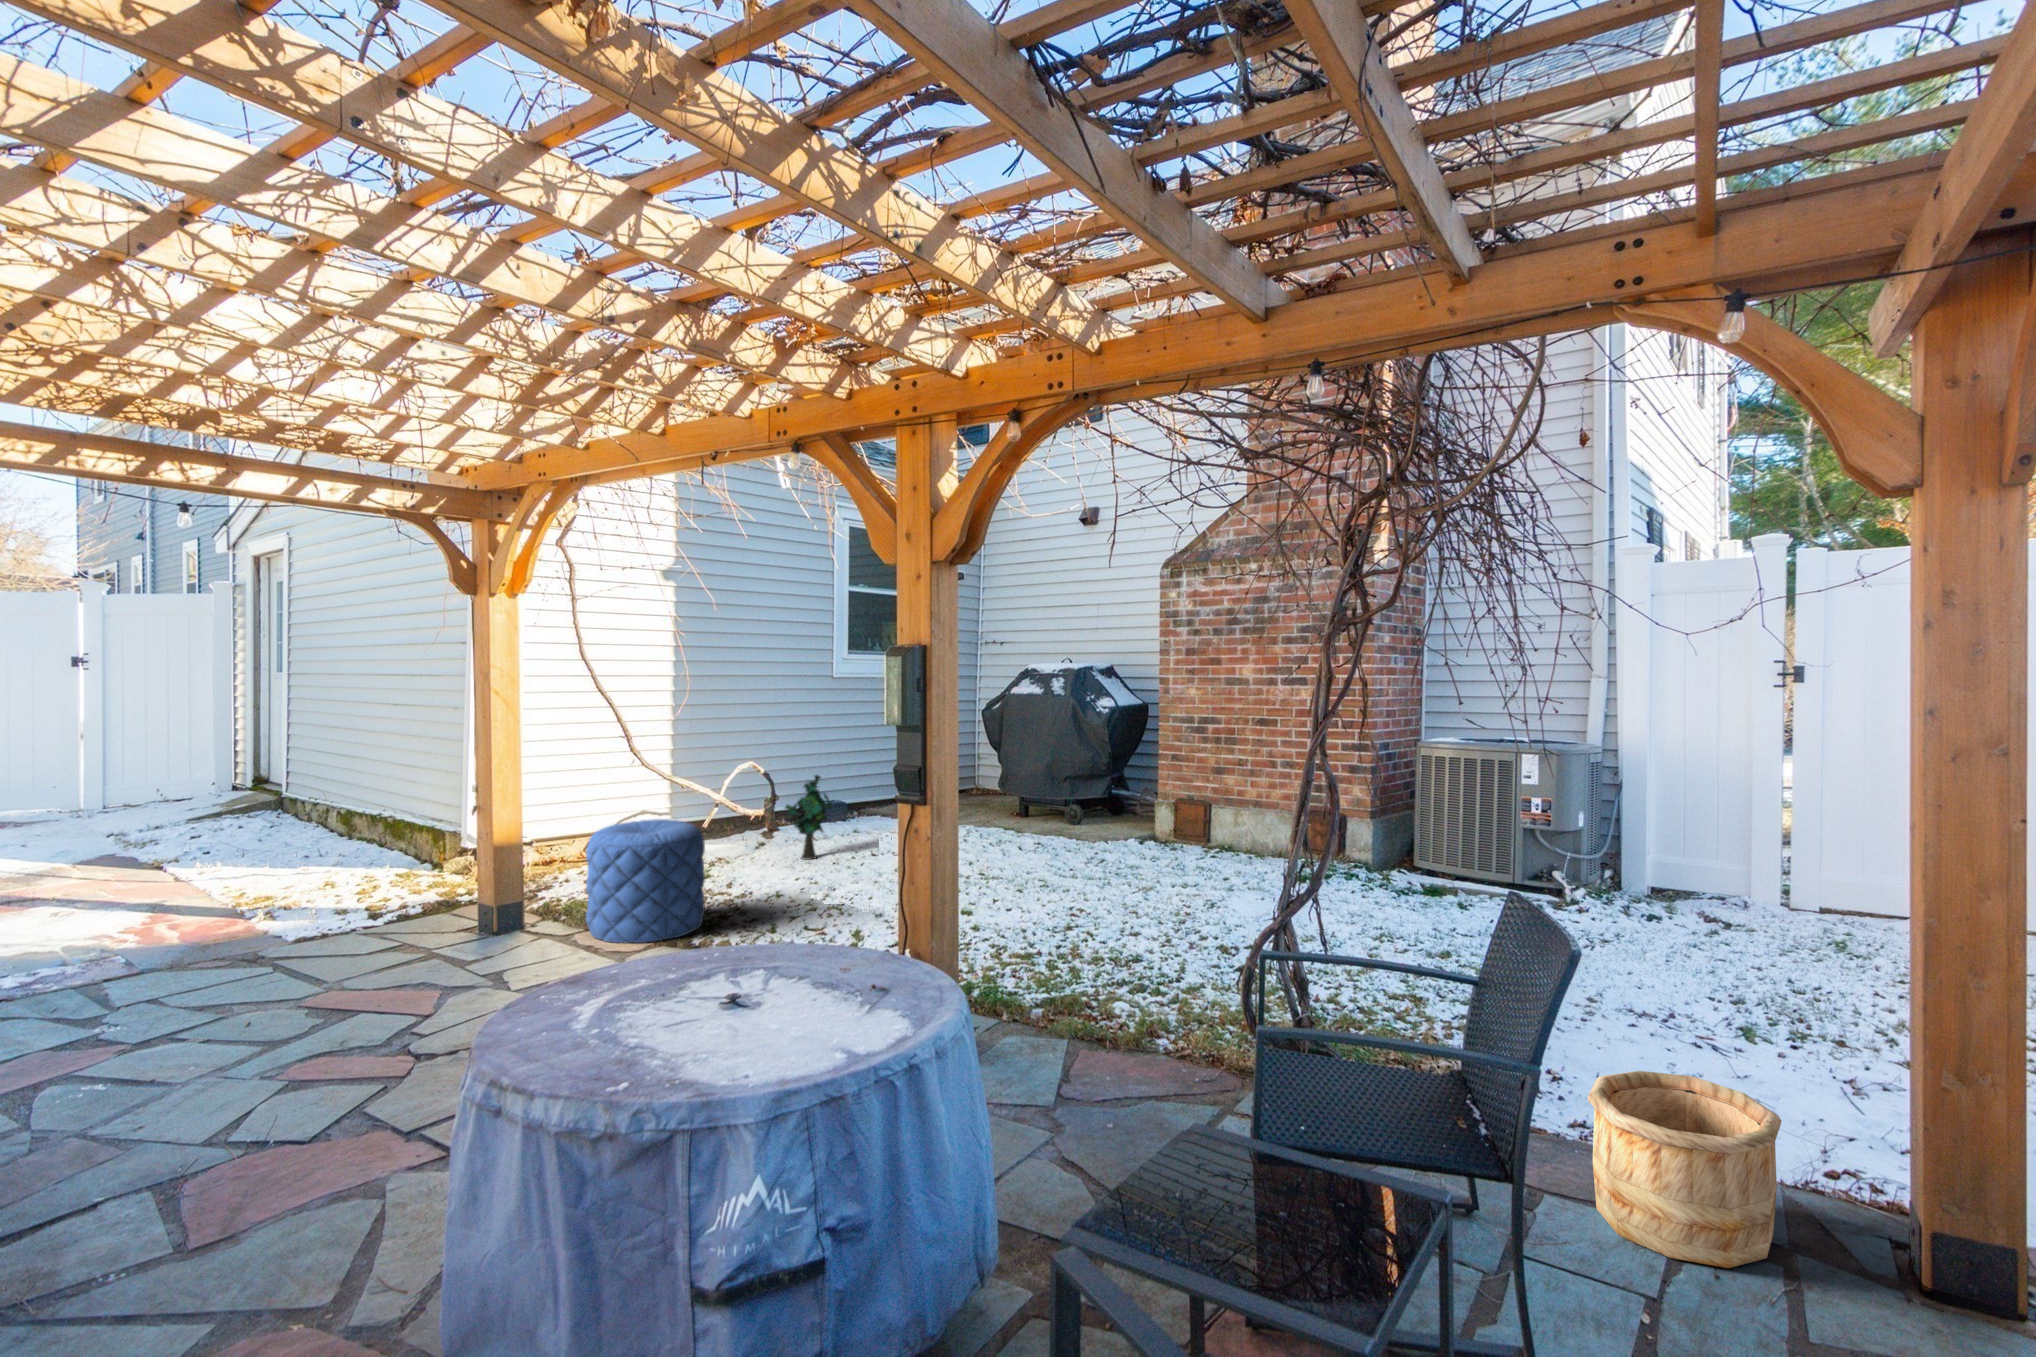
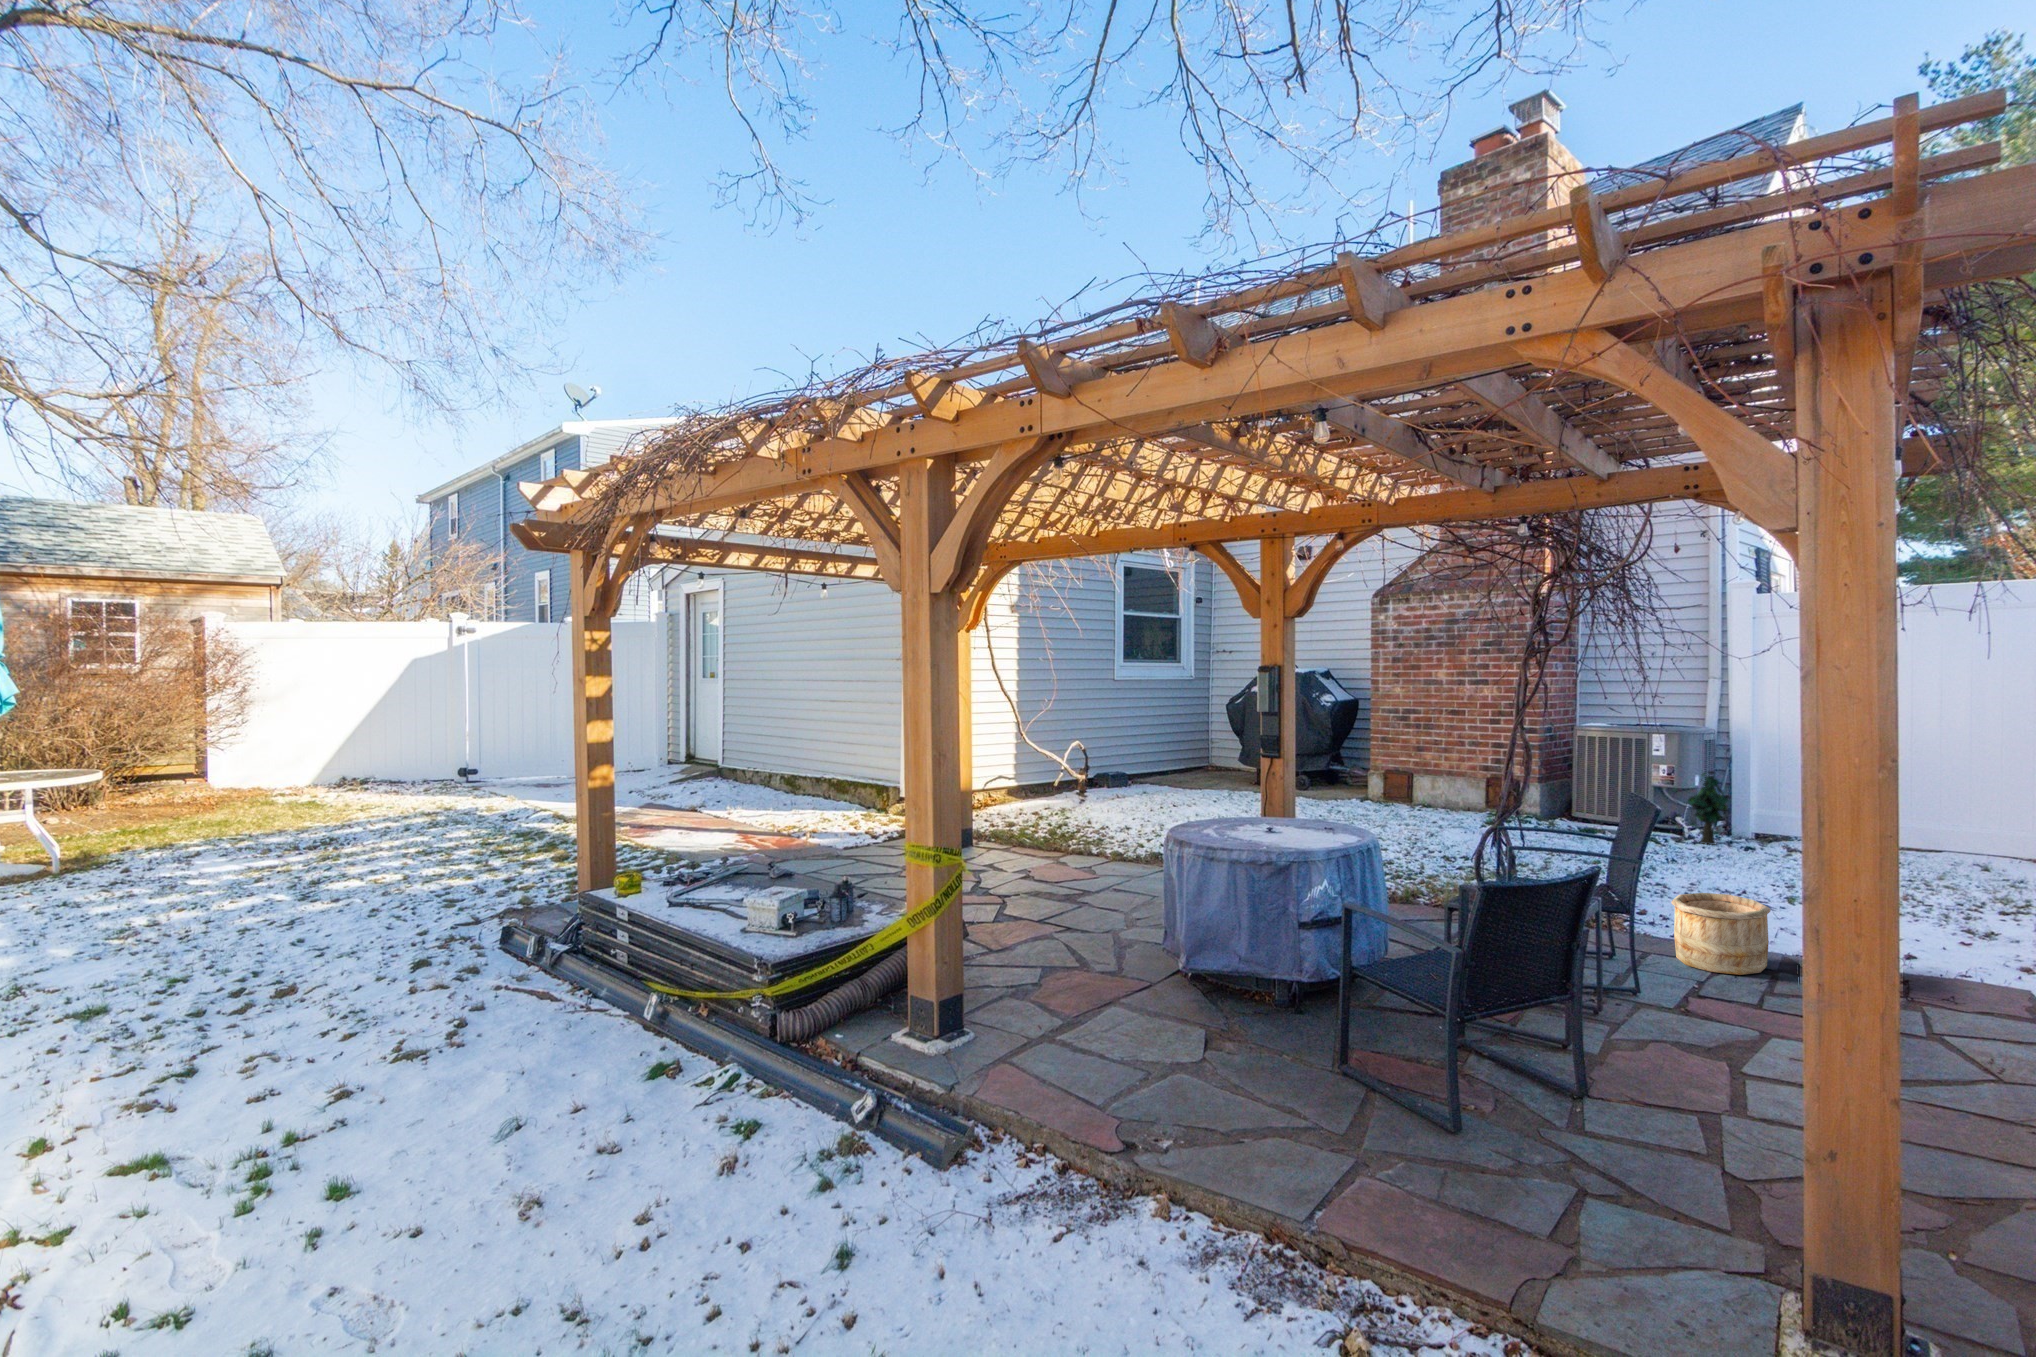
decorative plant: present [785,775,832,860] -> present [1688,771,1729,845]
pouf: present [586,819,705,943] -> none [1028,777,1098,851]

